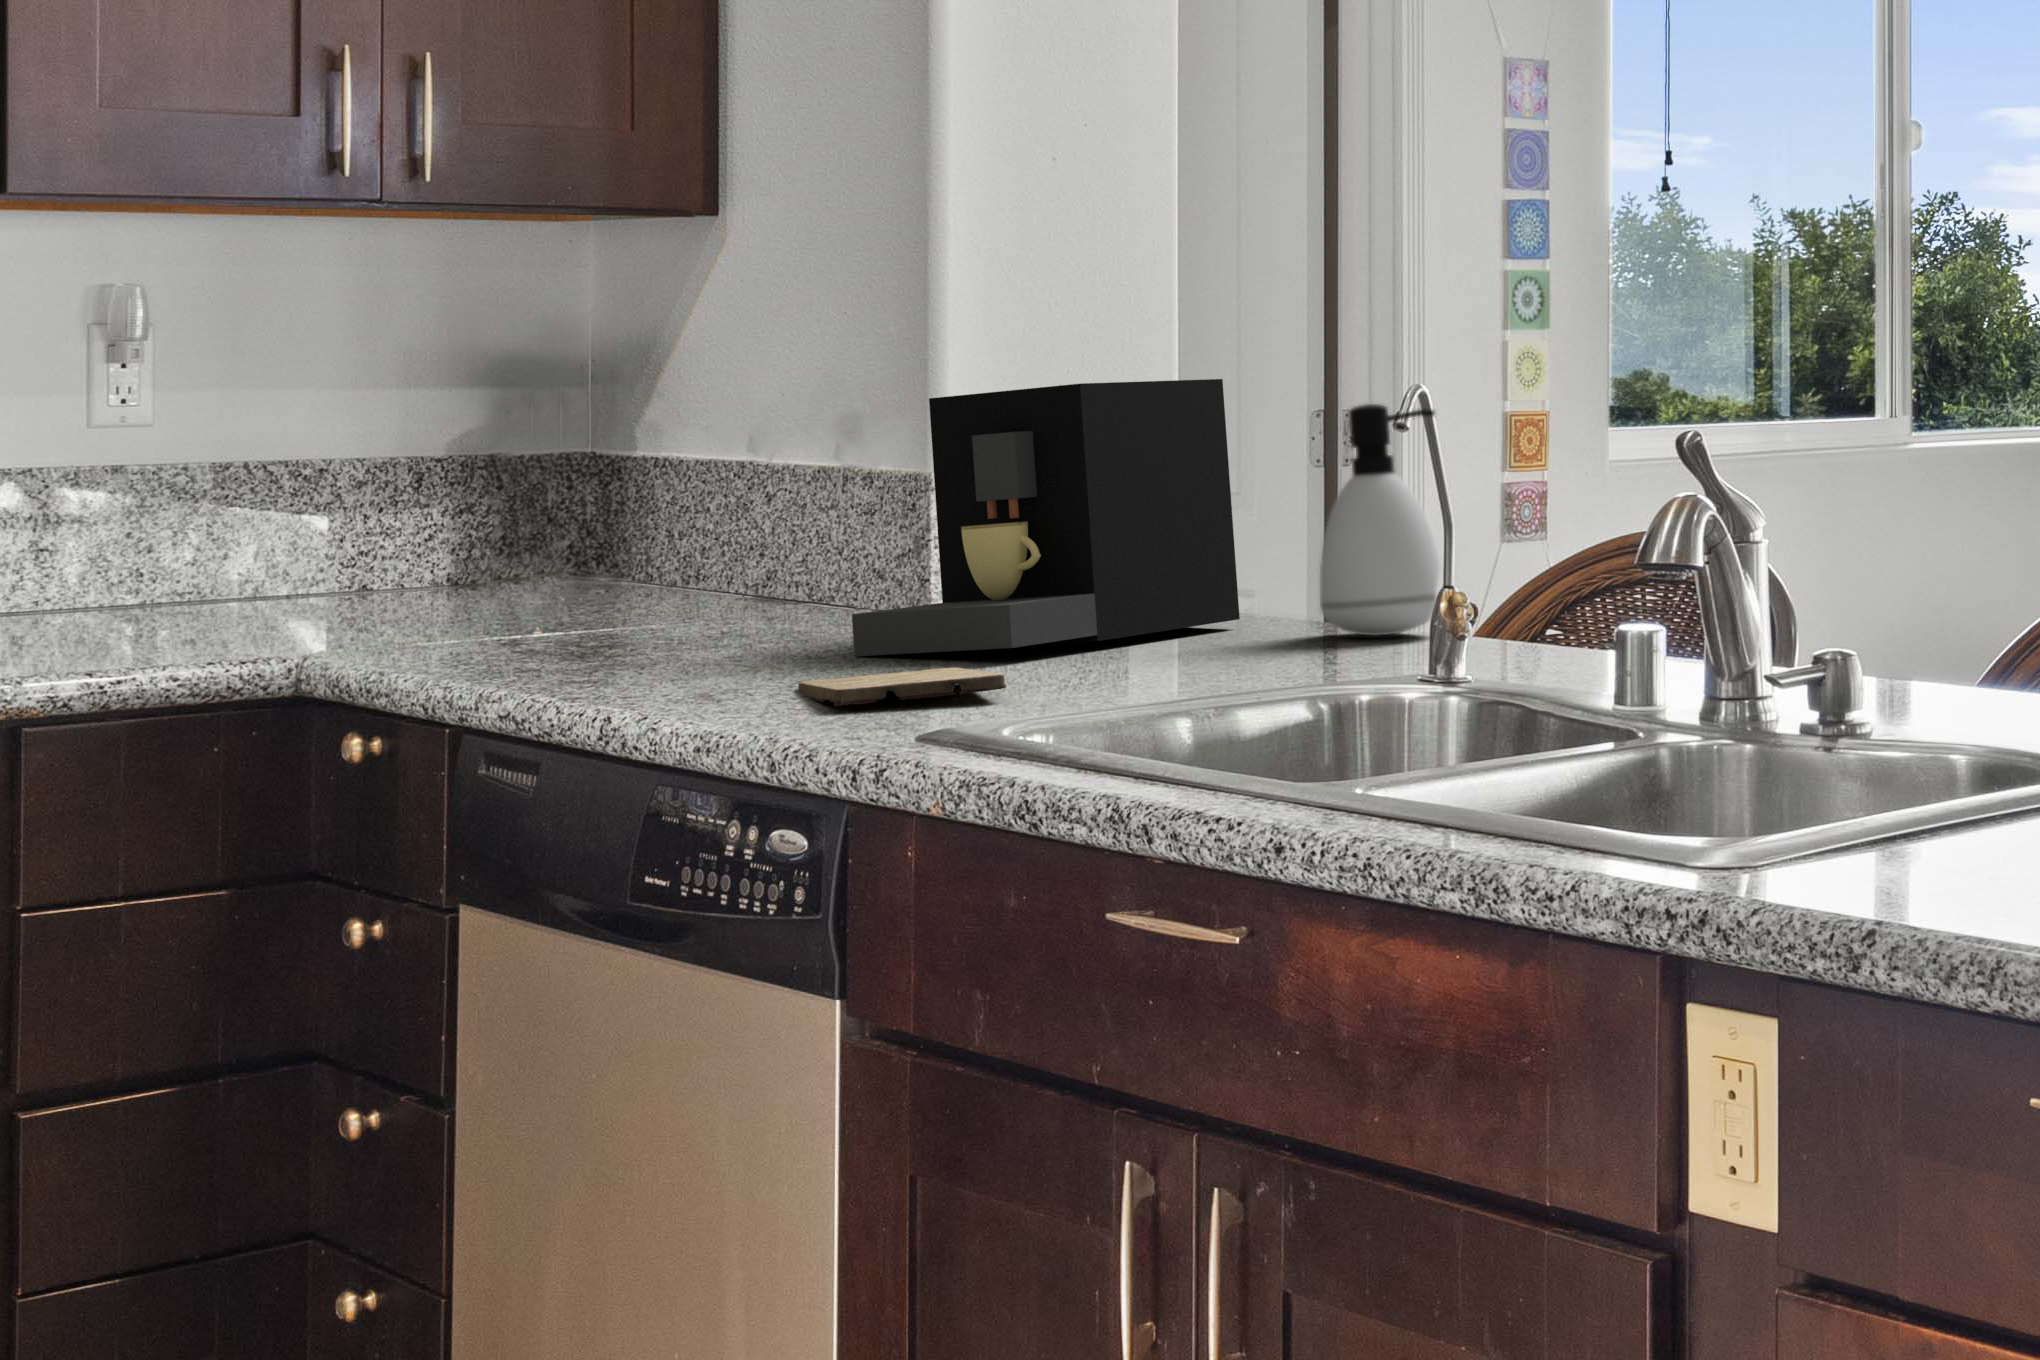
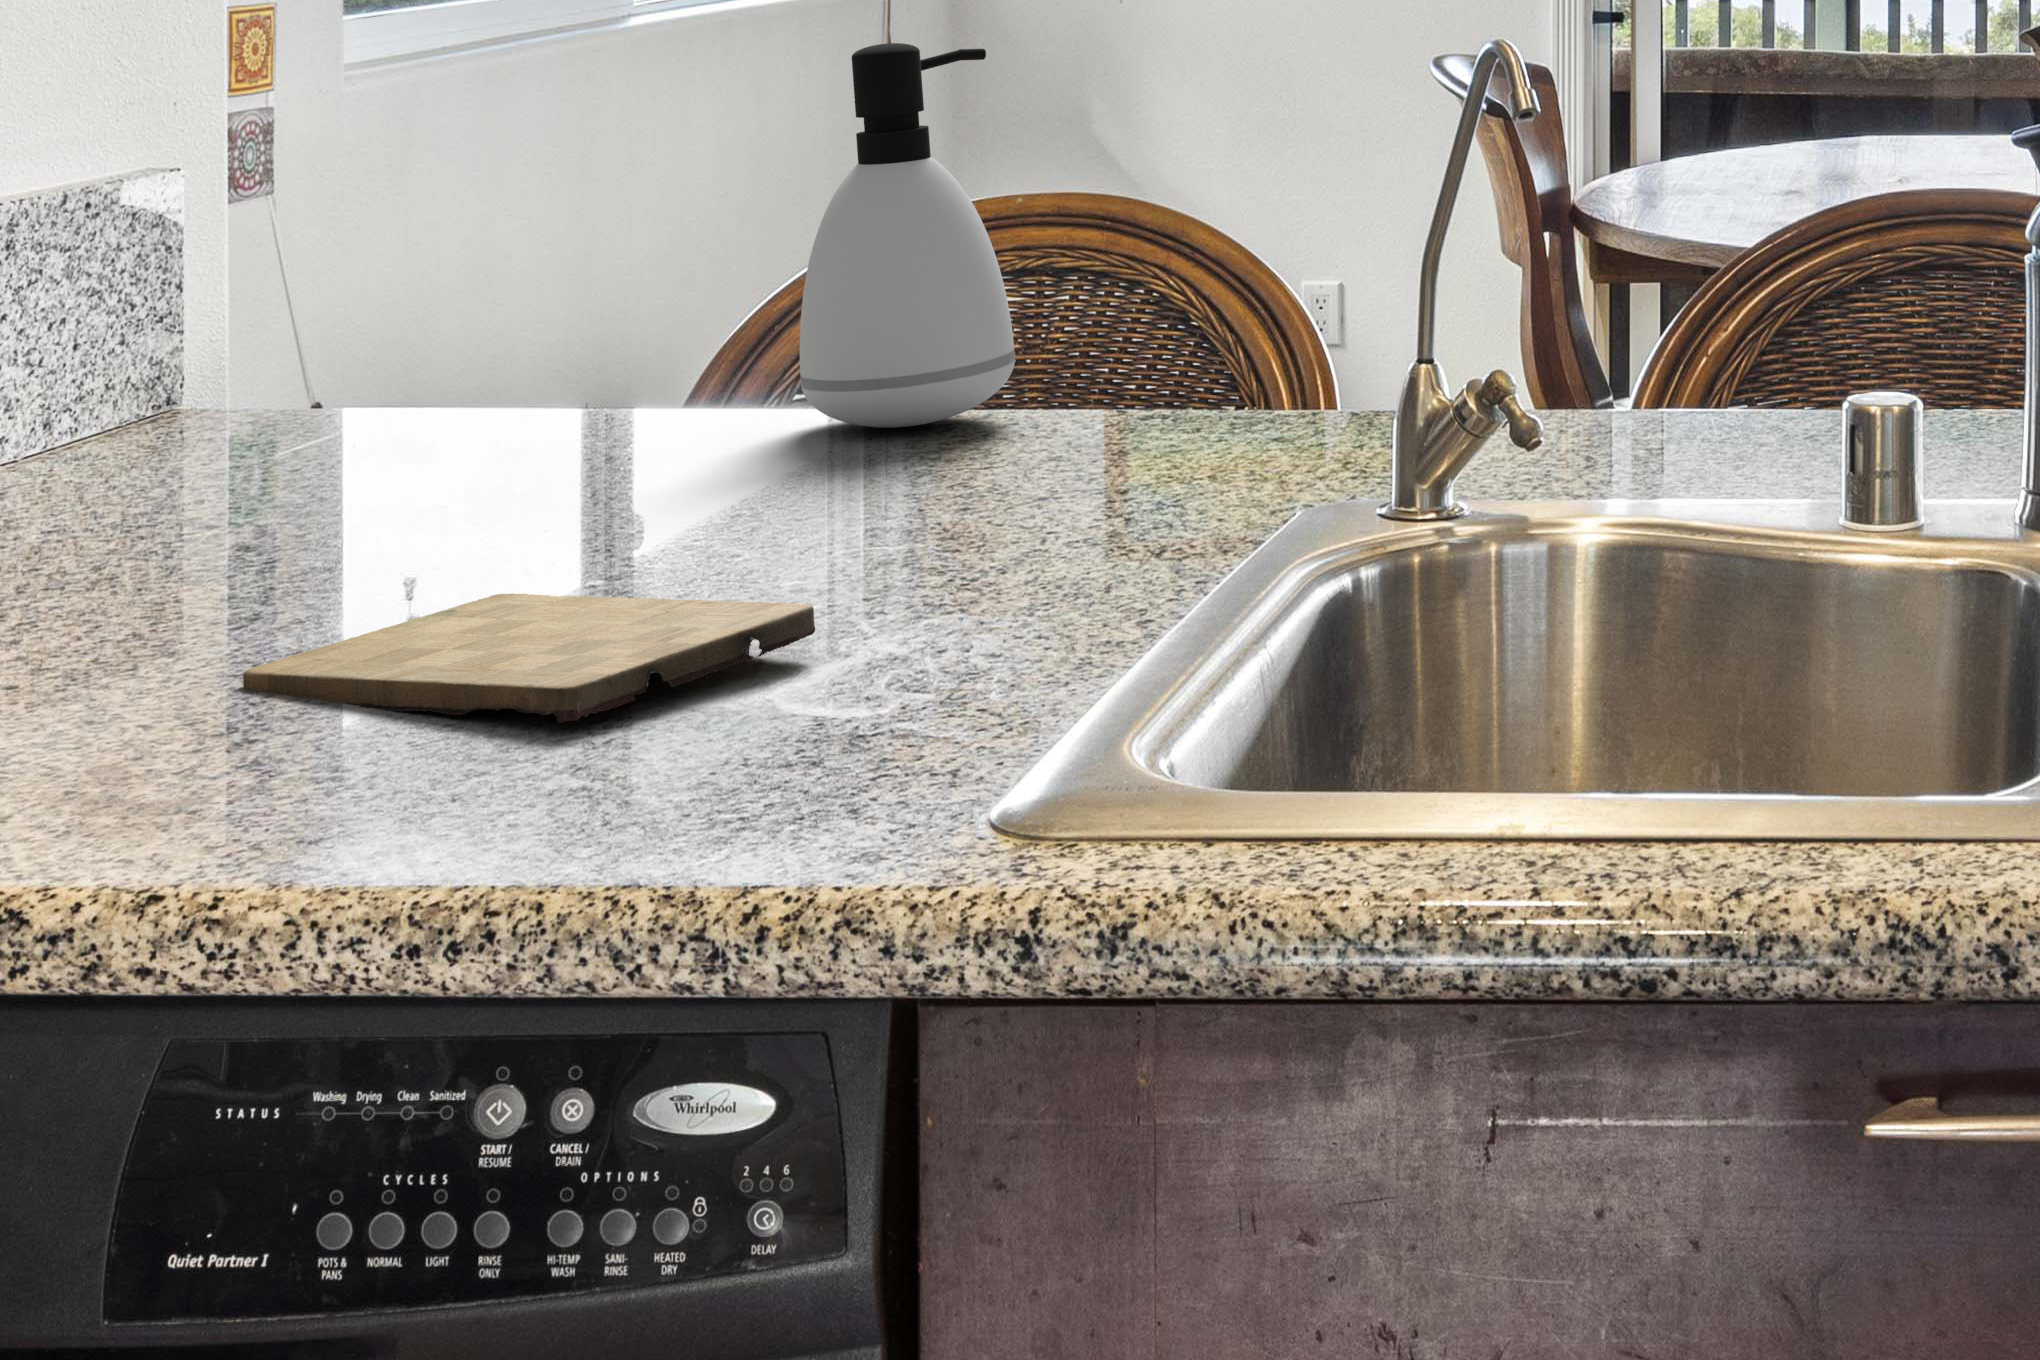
coffee maker: present [852,379,1240,656] -> none [37,5,587,586]

